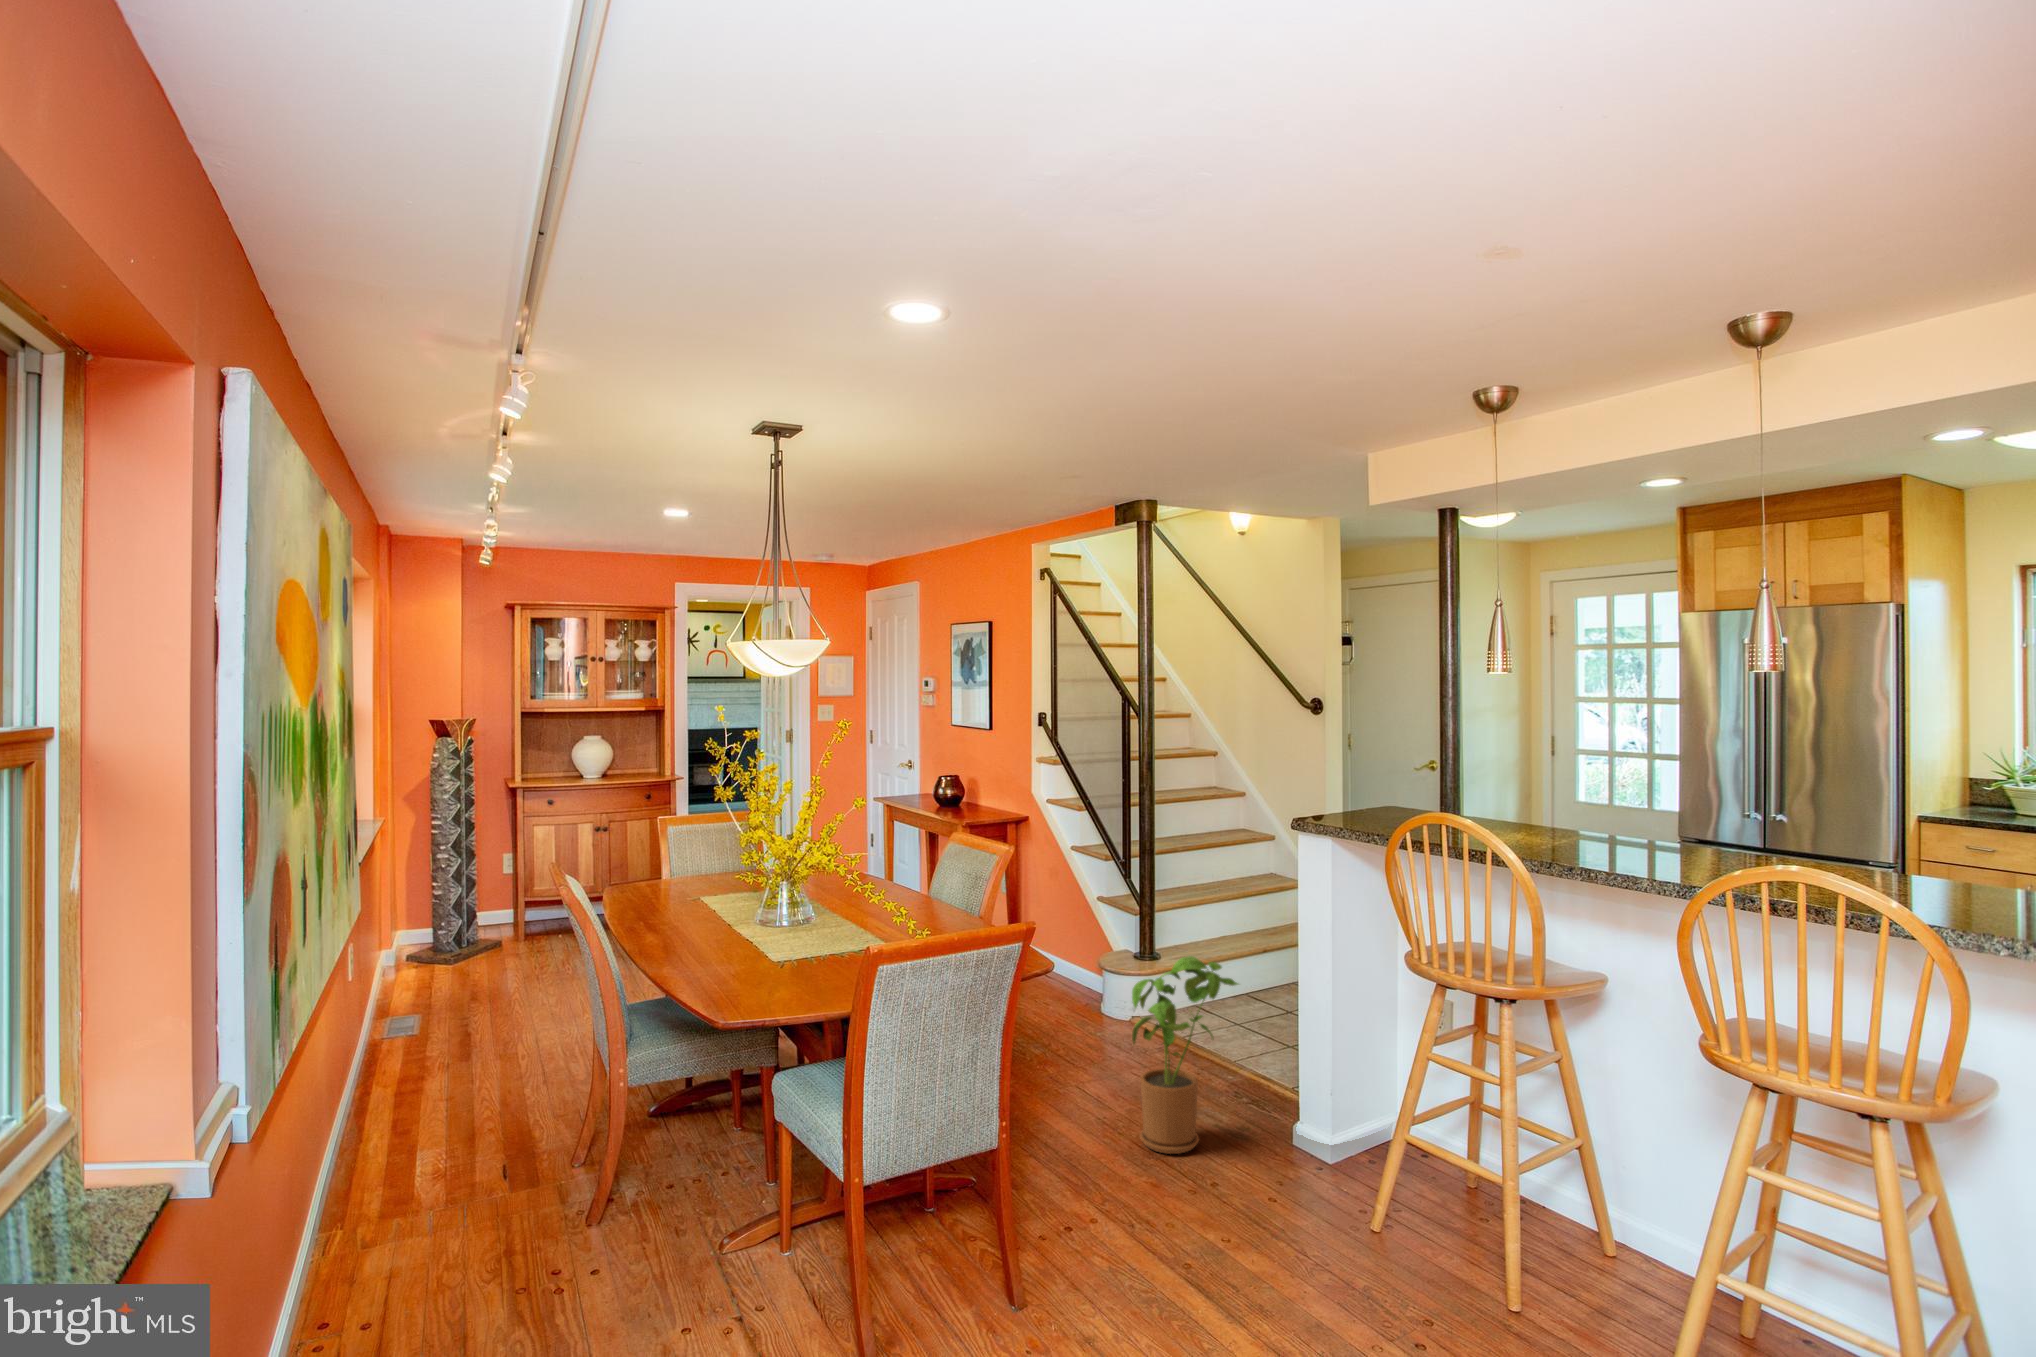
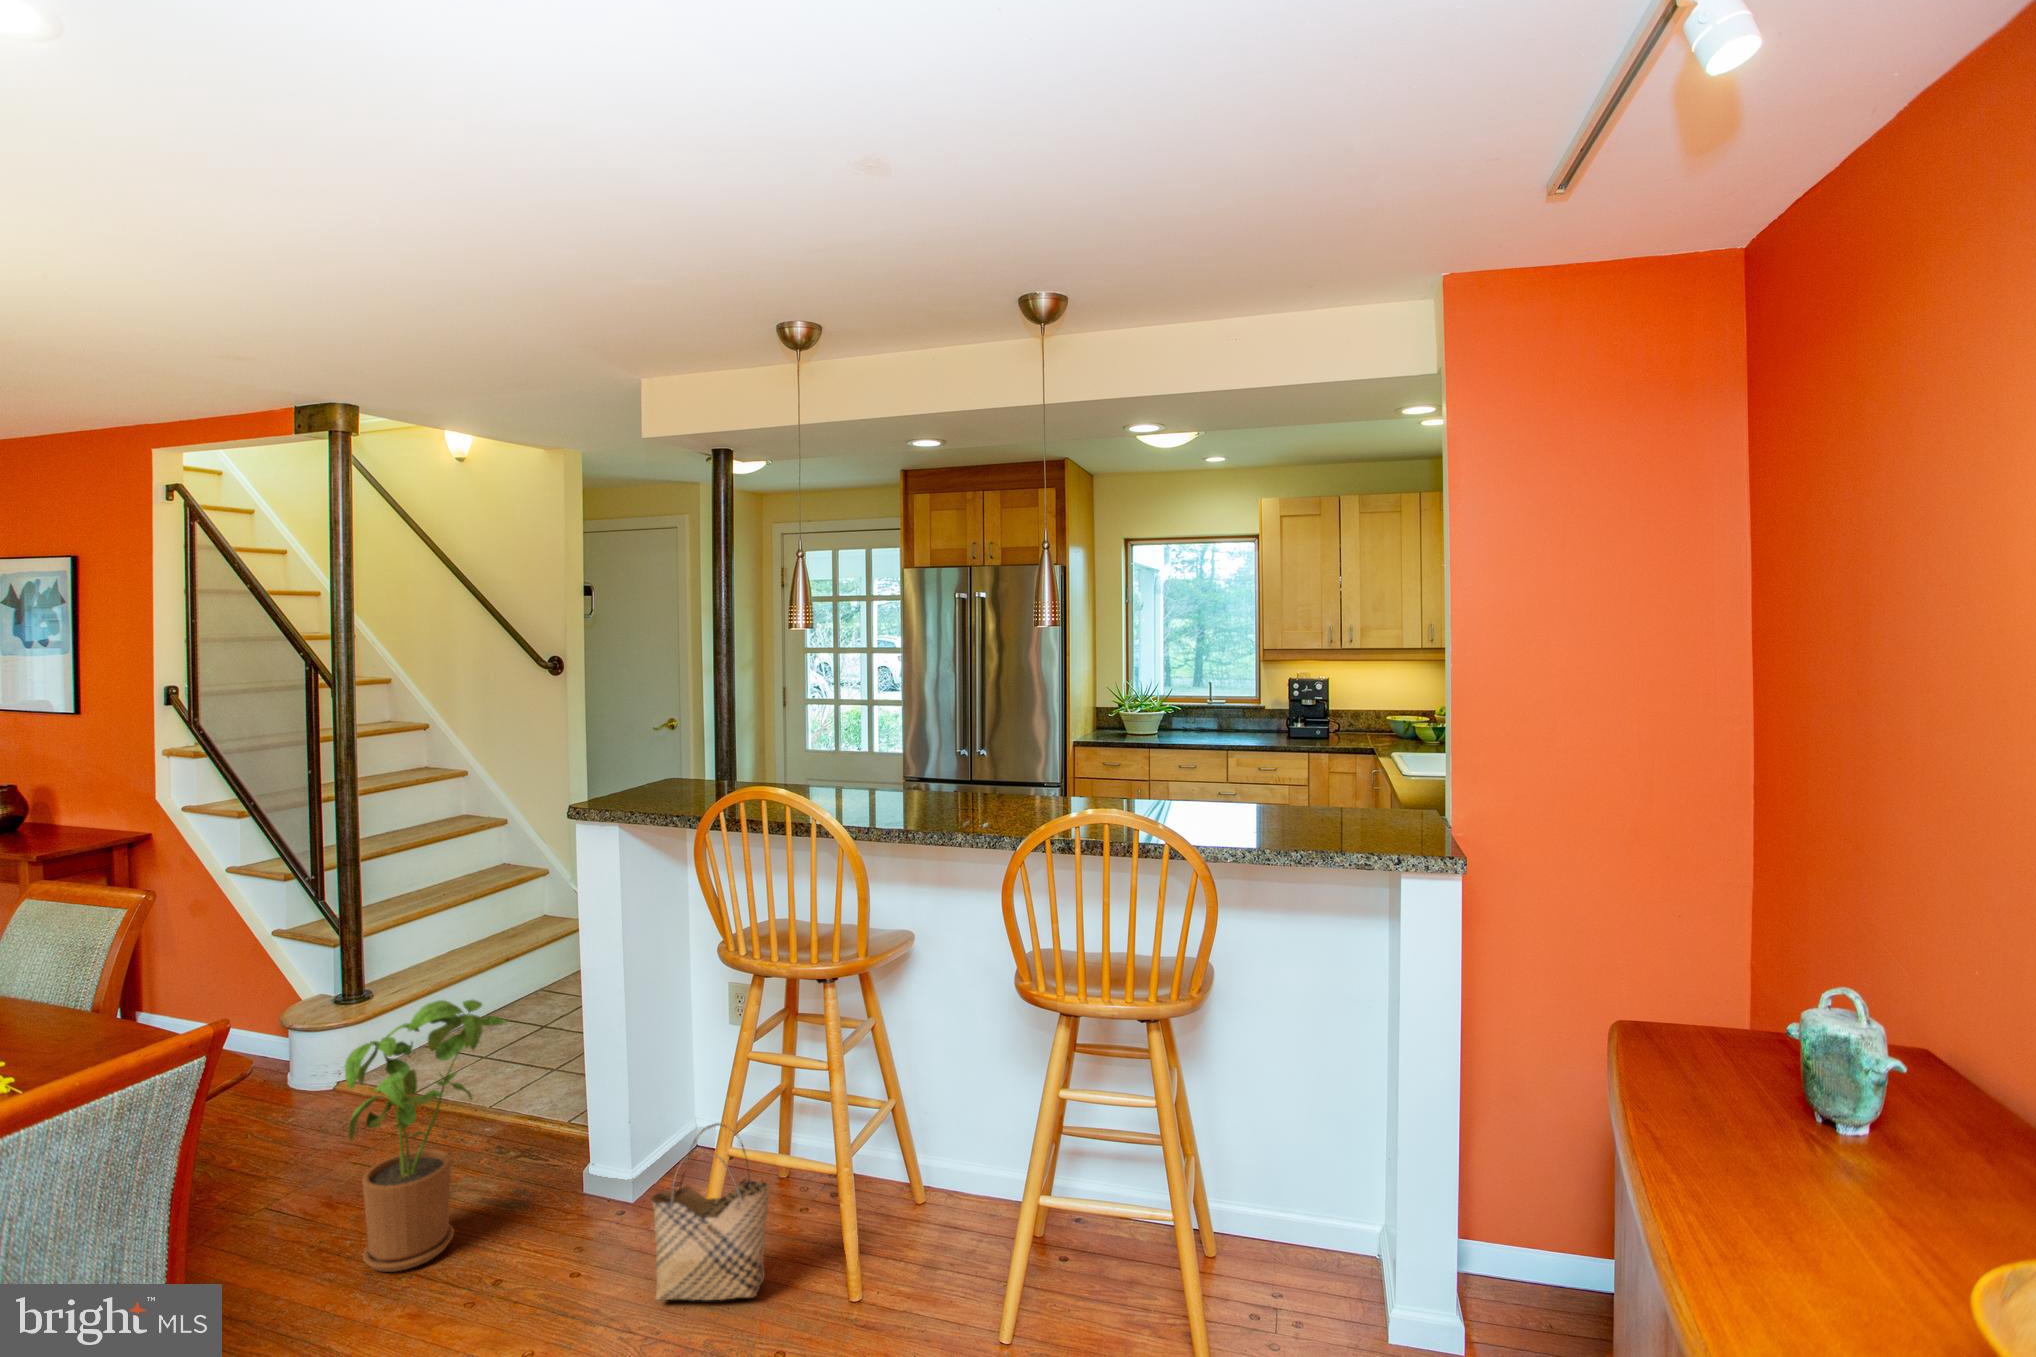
woven basket: none [1338,1107,1442,1269] -> present [651,1123,770,1301]

